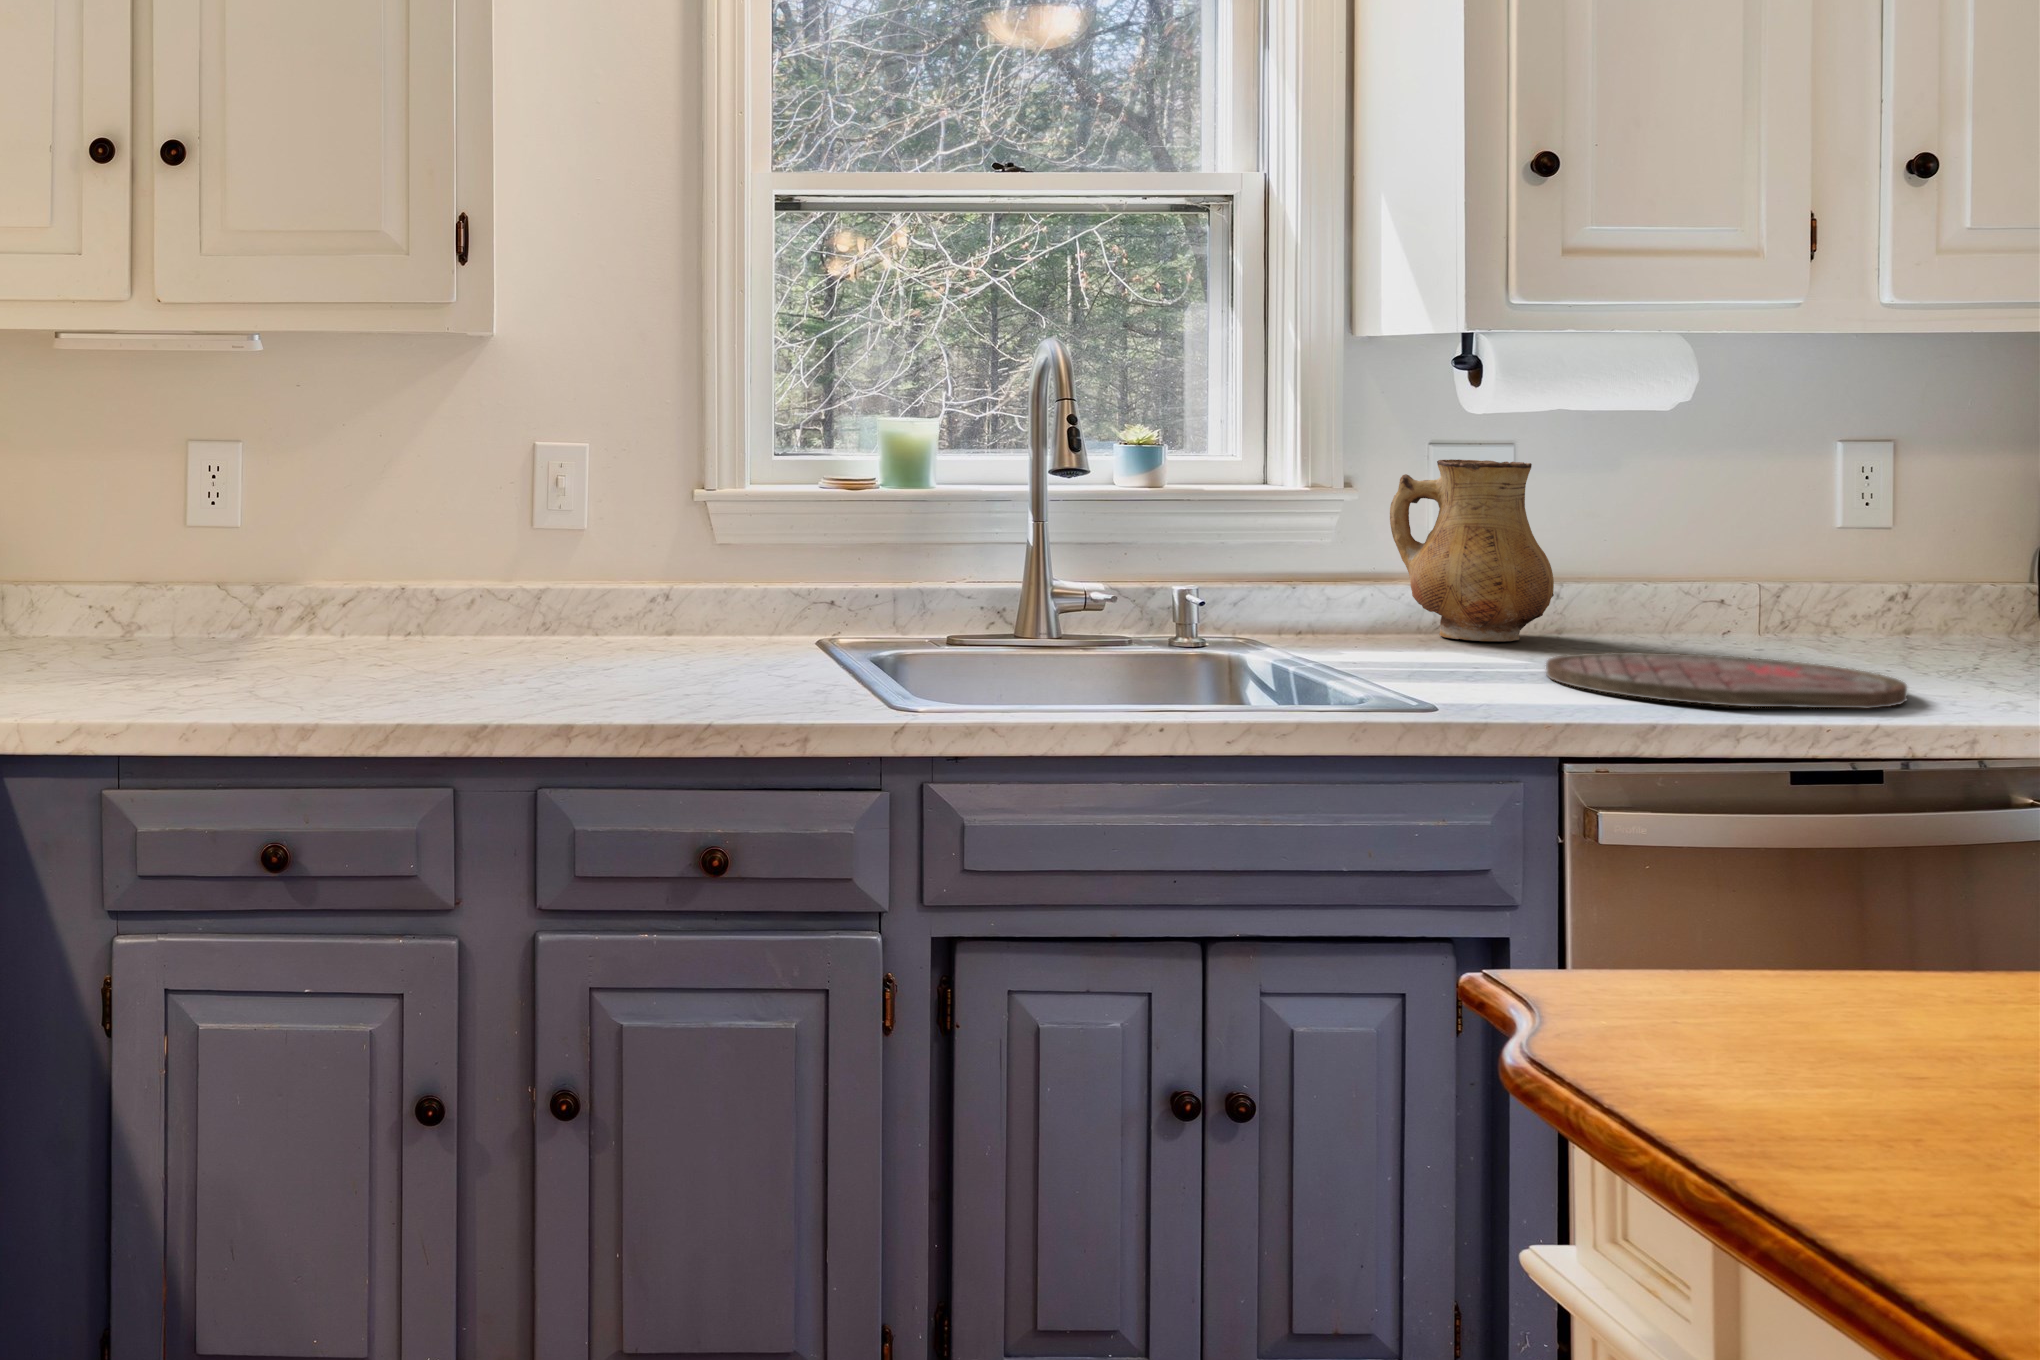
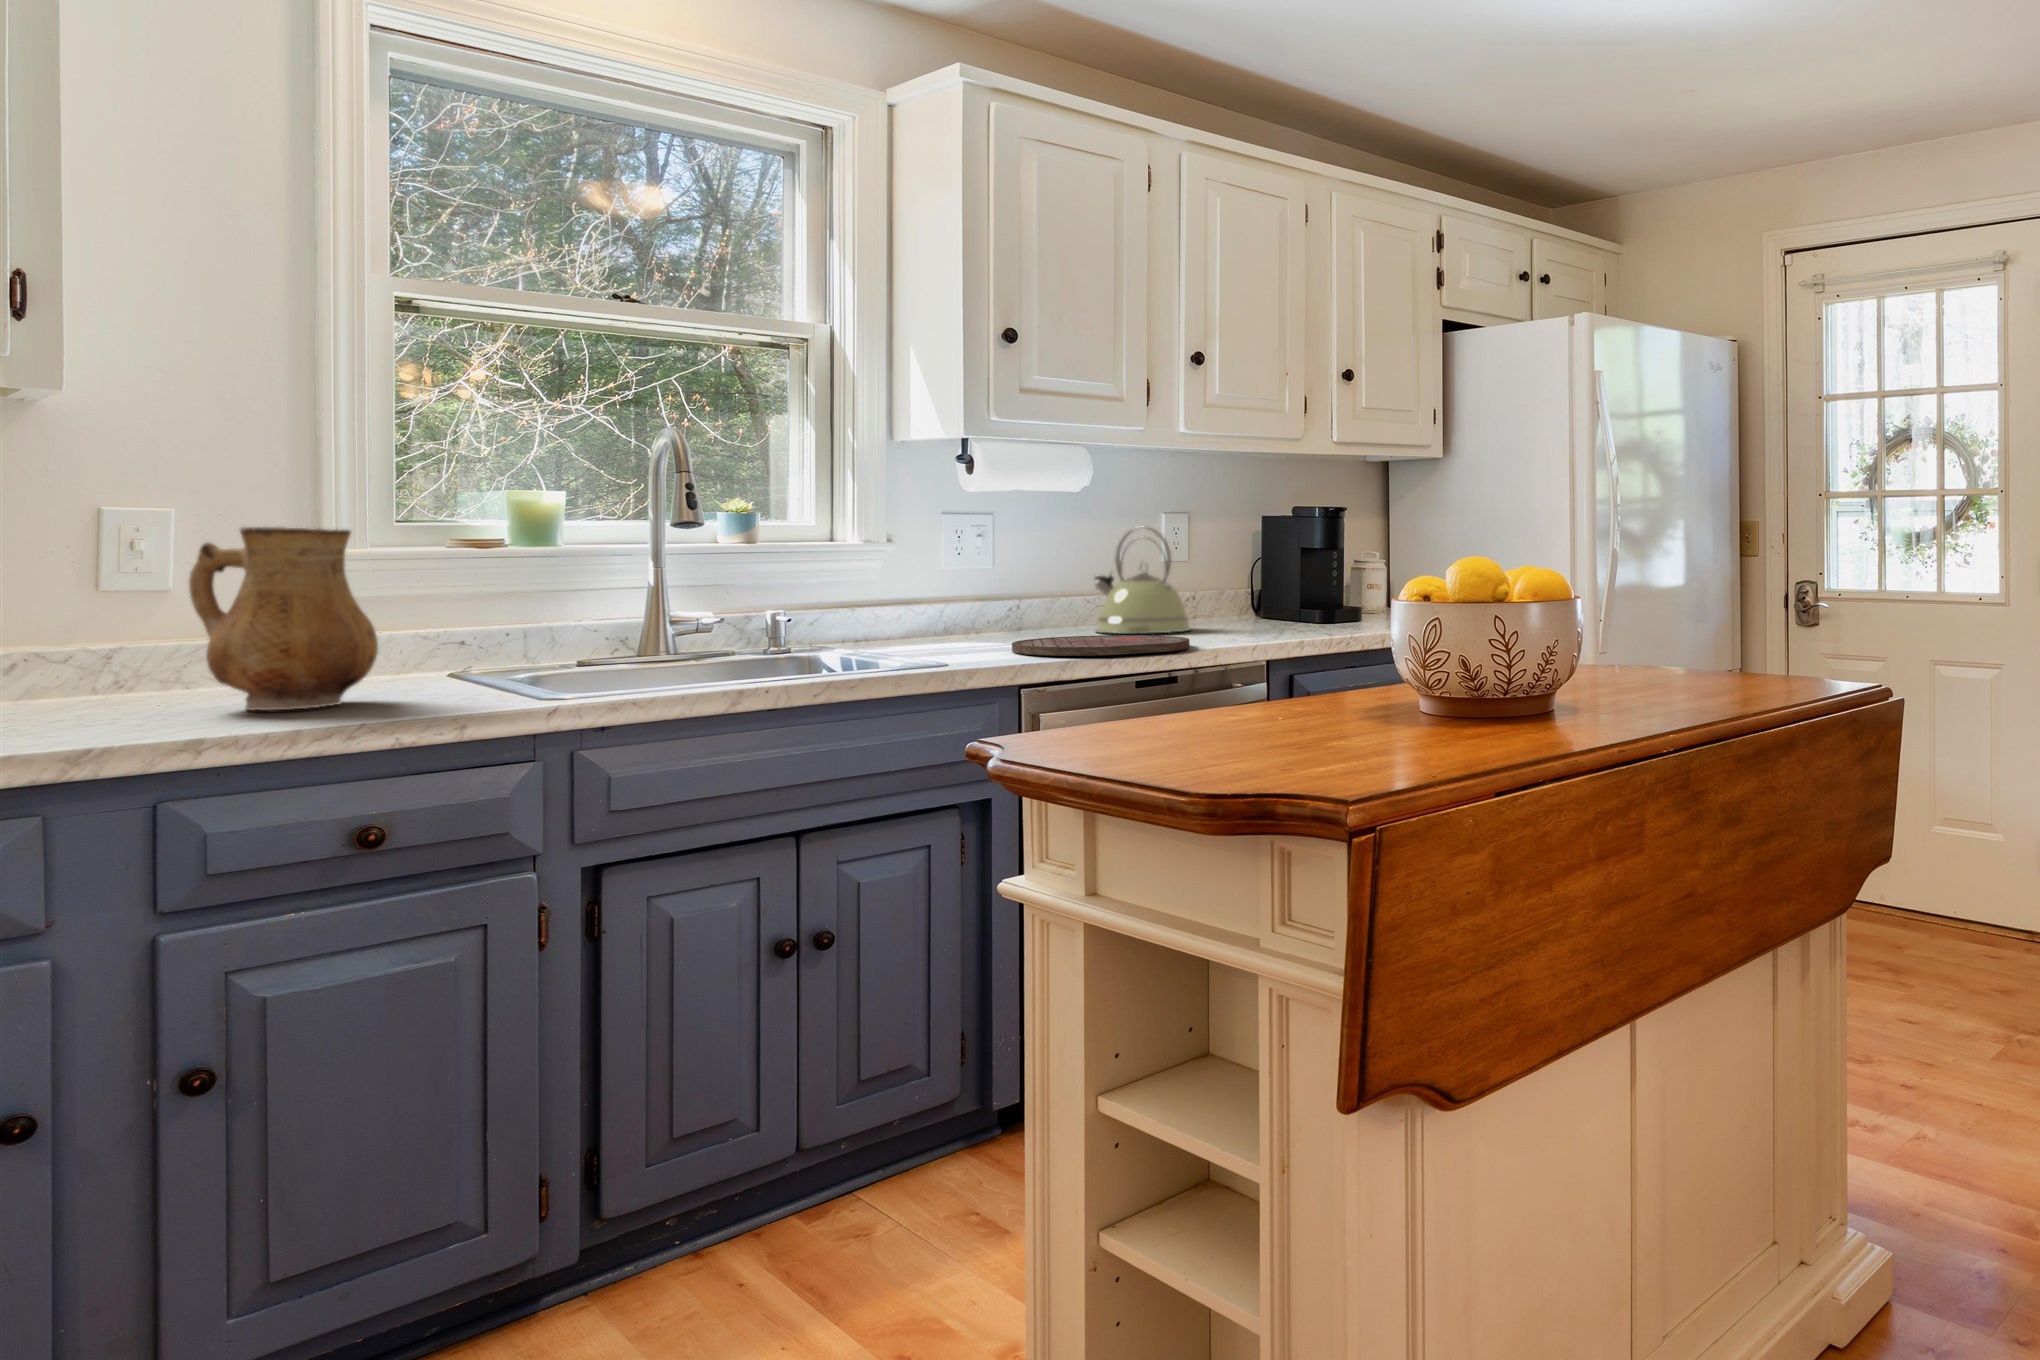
ceramic pitcher: present [1390,459,1554,641] -> present [189,527,378,711]
kettle: none [1694,461,1899,655] -> present [1095,527,1190,634]

